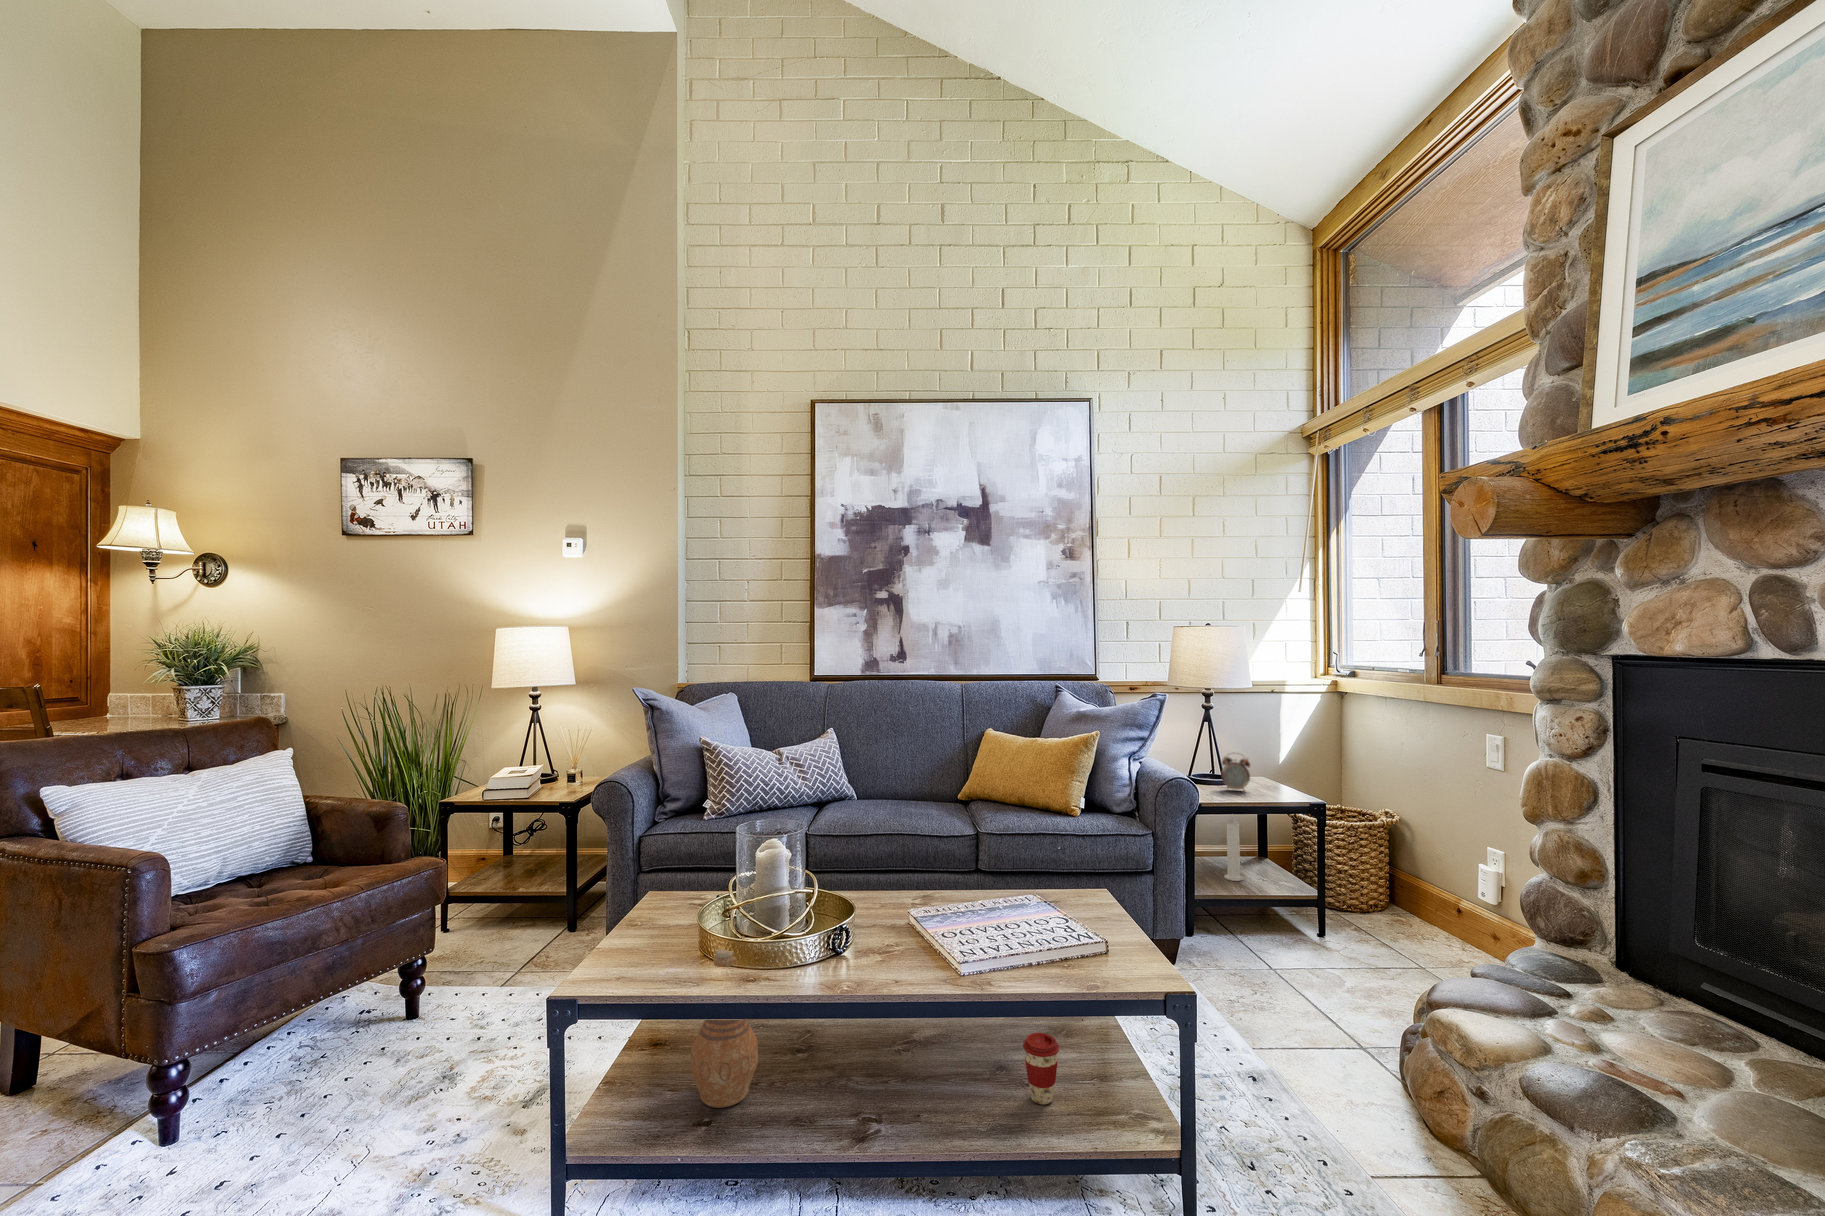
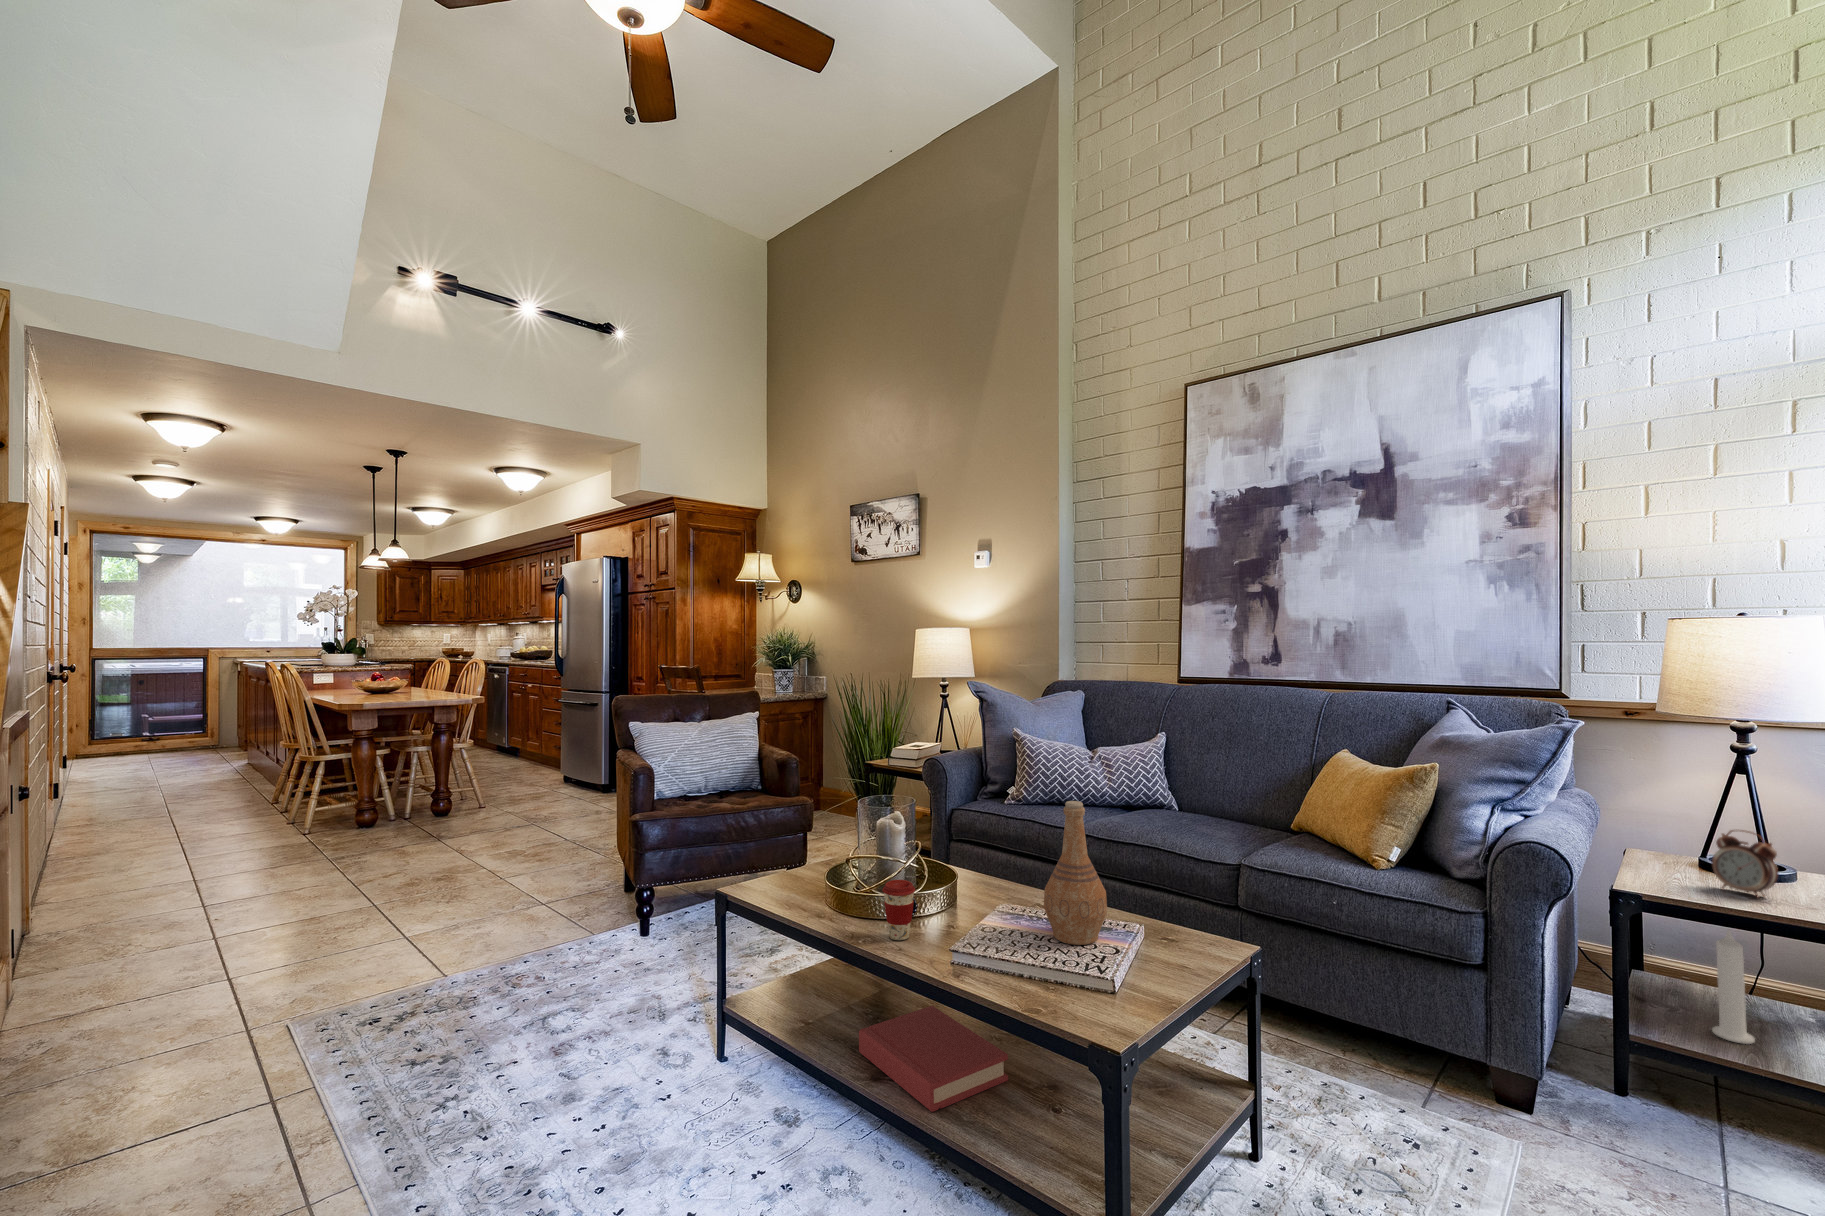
vase: present [690,949,758,1108] -> present [1044,801,1107,945]
coffee cup: present [1023,1033,1059,1104] -> present [882,880,915,940]
hardback book: none [832,1041,982,1137] -> present [859,1006,1008,1112]

